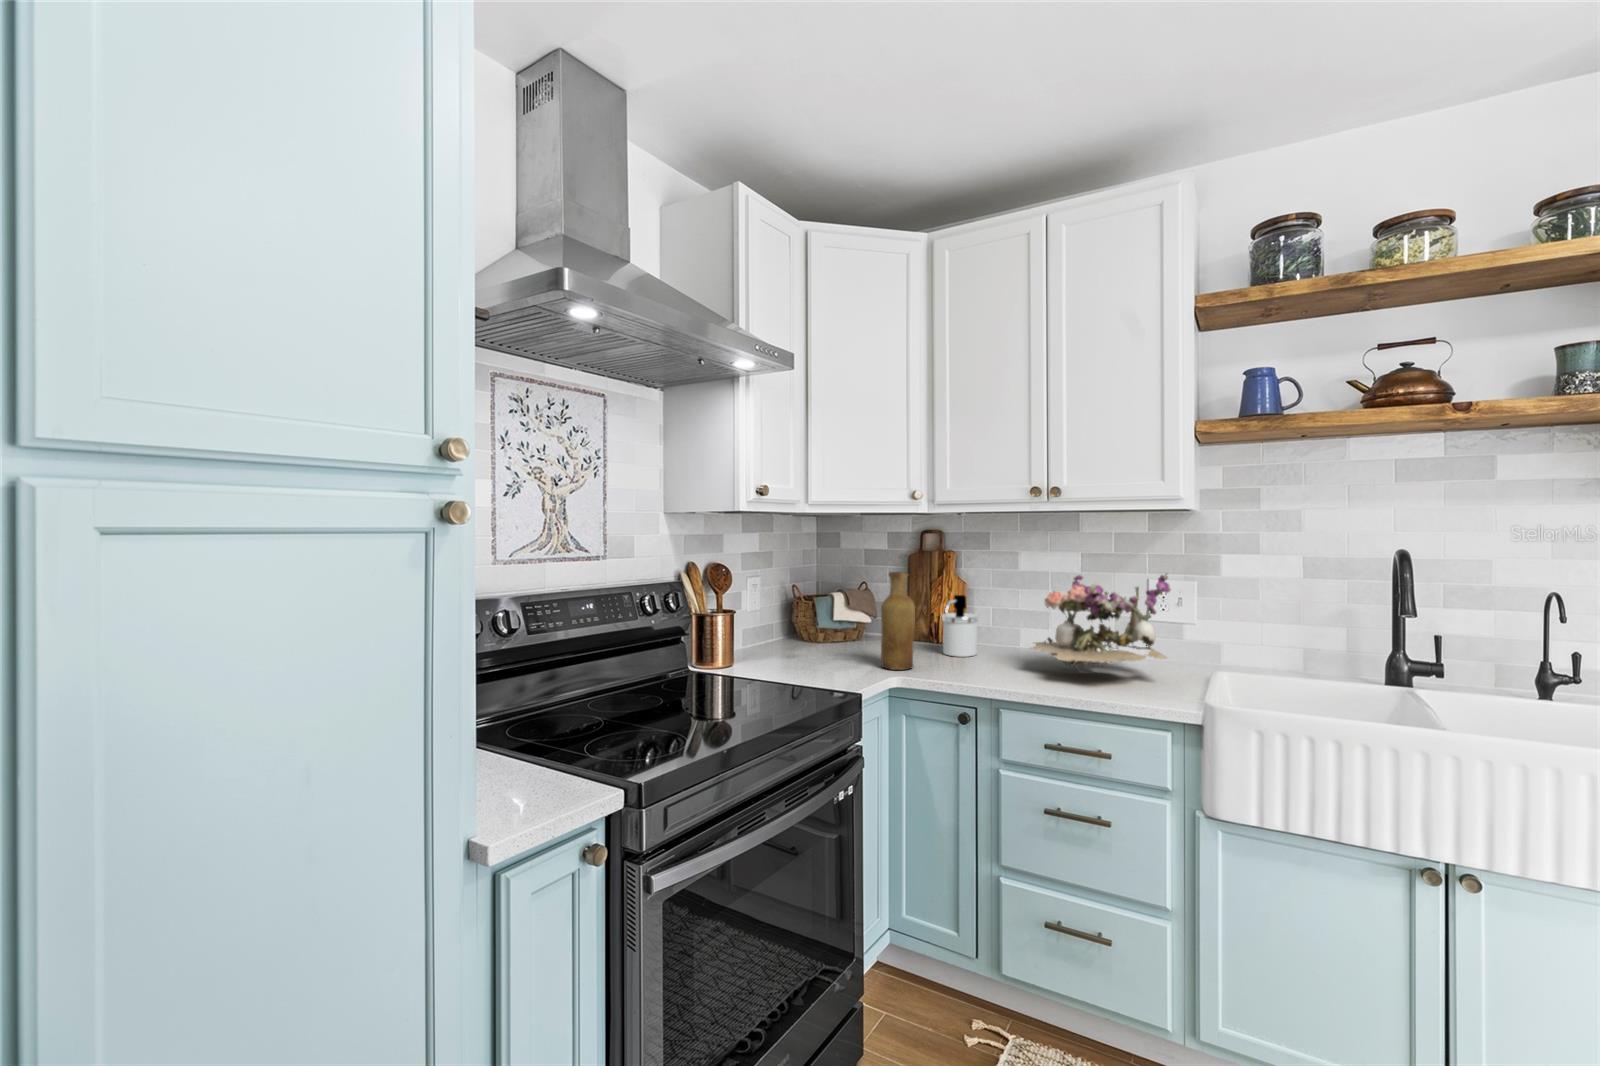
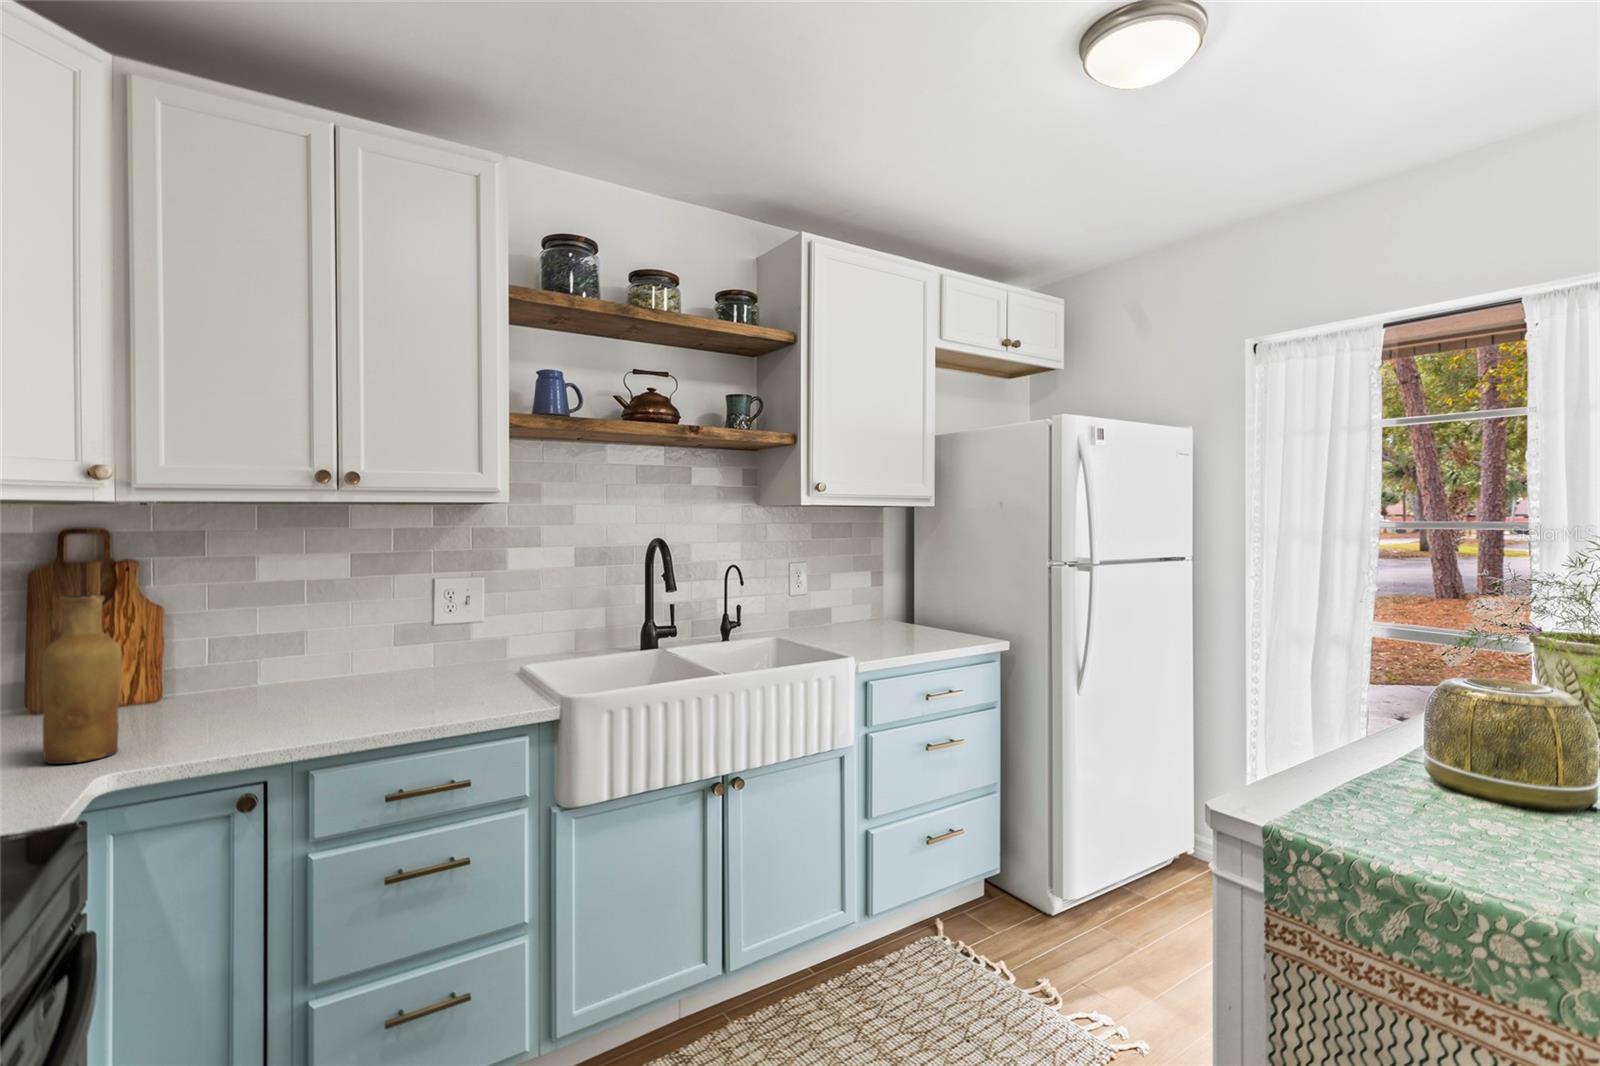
flower arrangement: present [1032,573,1171,671] -> none [313,570,495,699]
soap dispenser: present [942,595,978,657] -> none [137,625,207,720]

